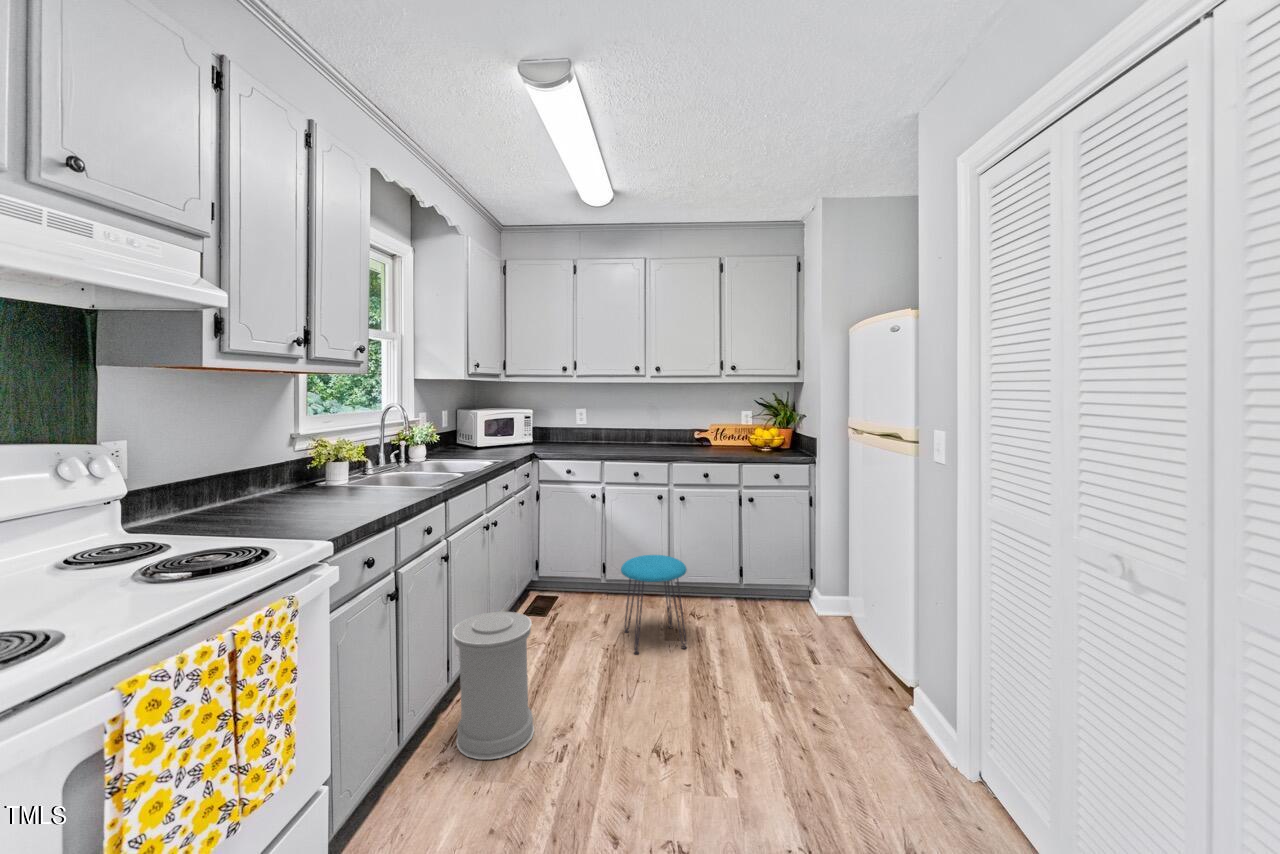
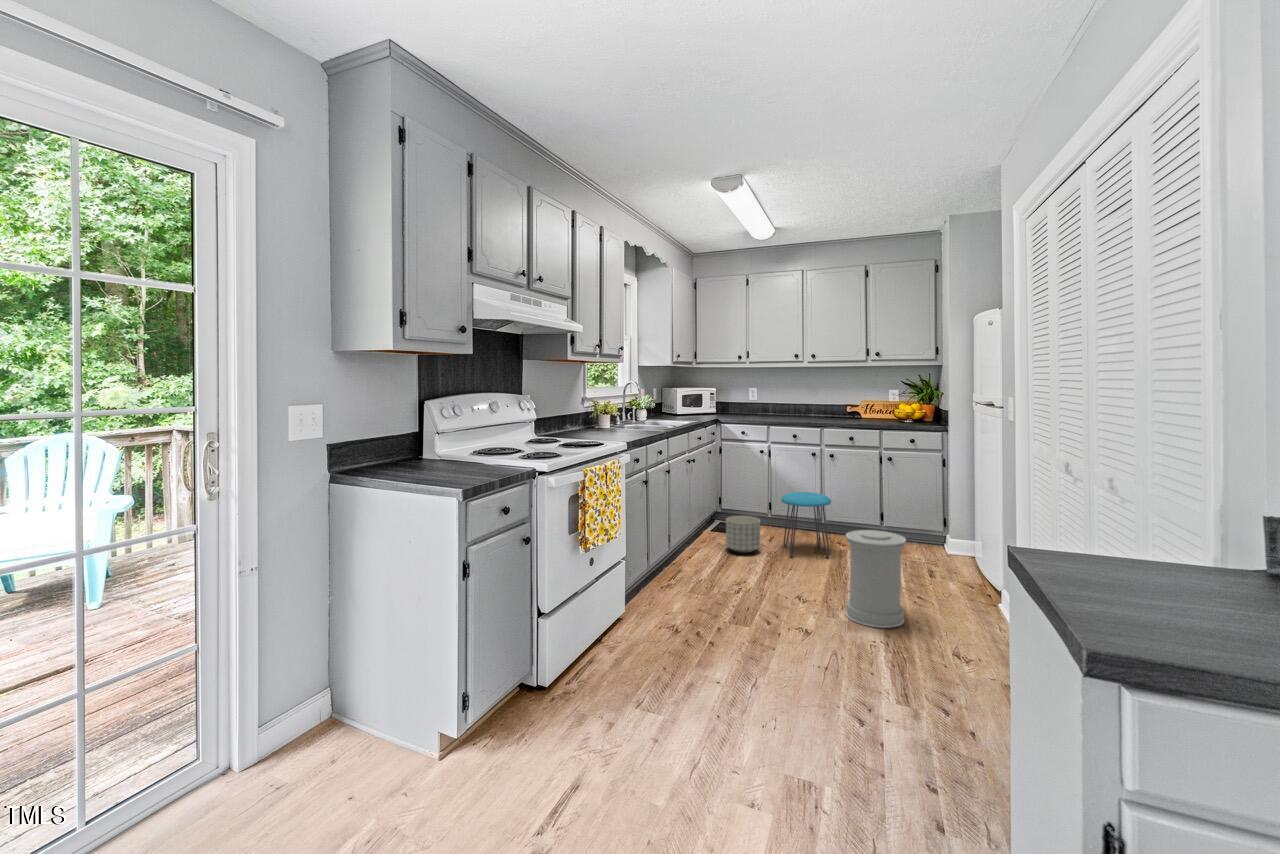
planter: none [544,595,593,654] -> present [726,516,760,553]
trash can: present [453,612,534,759] -> present [846,530,905,628]

